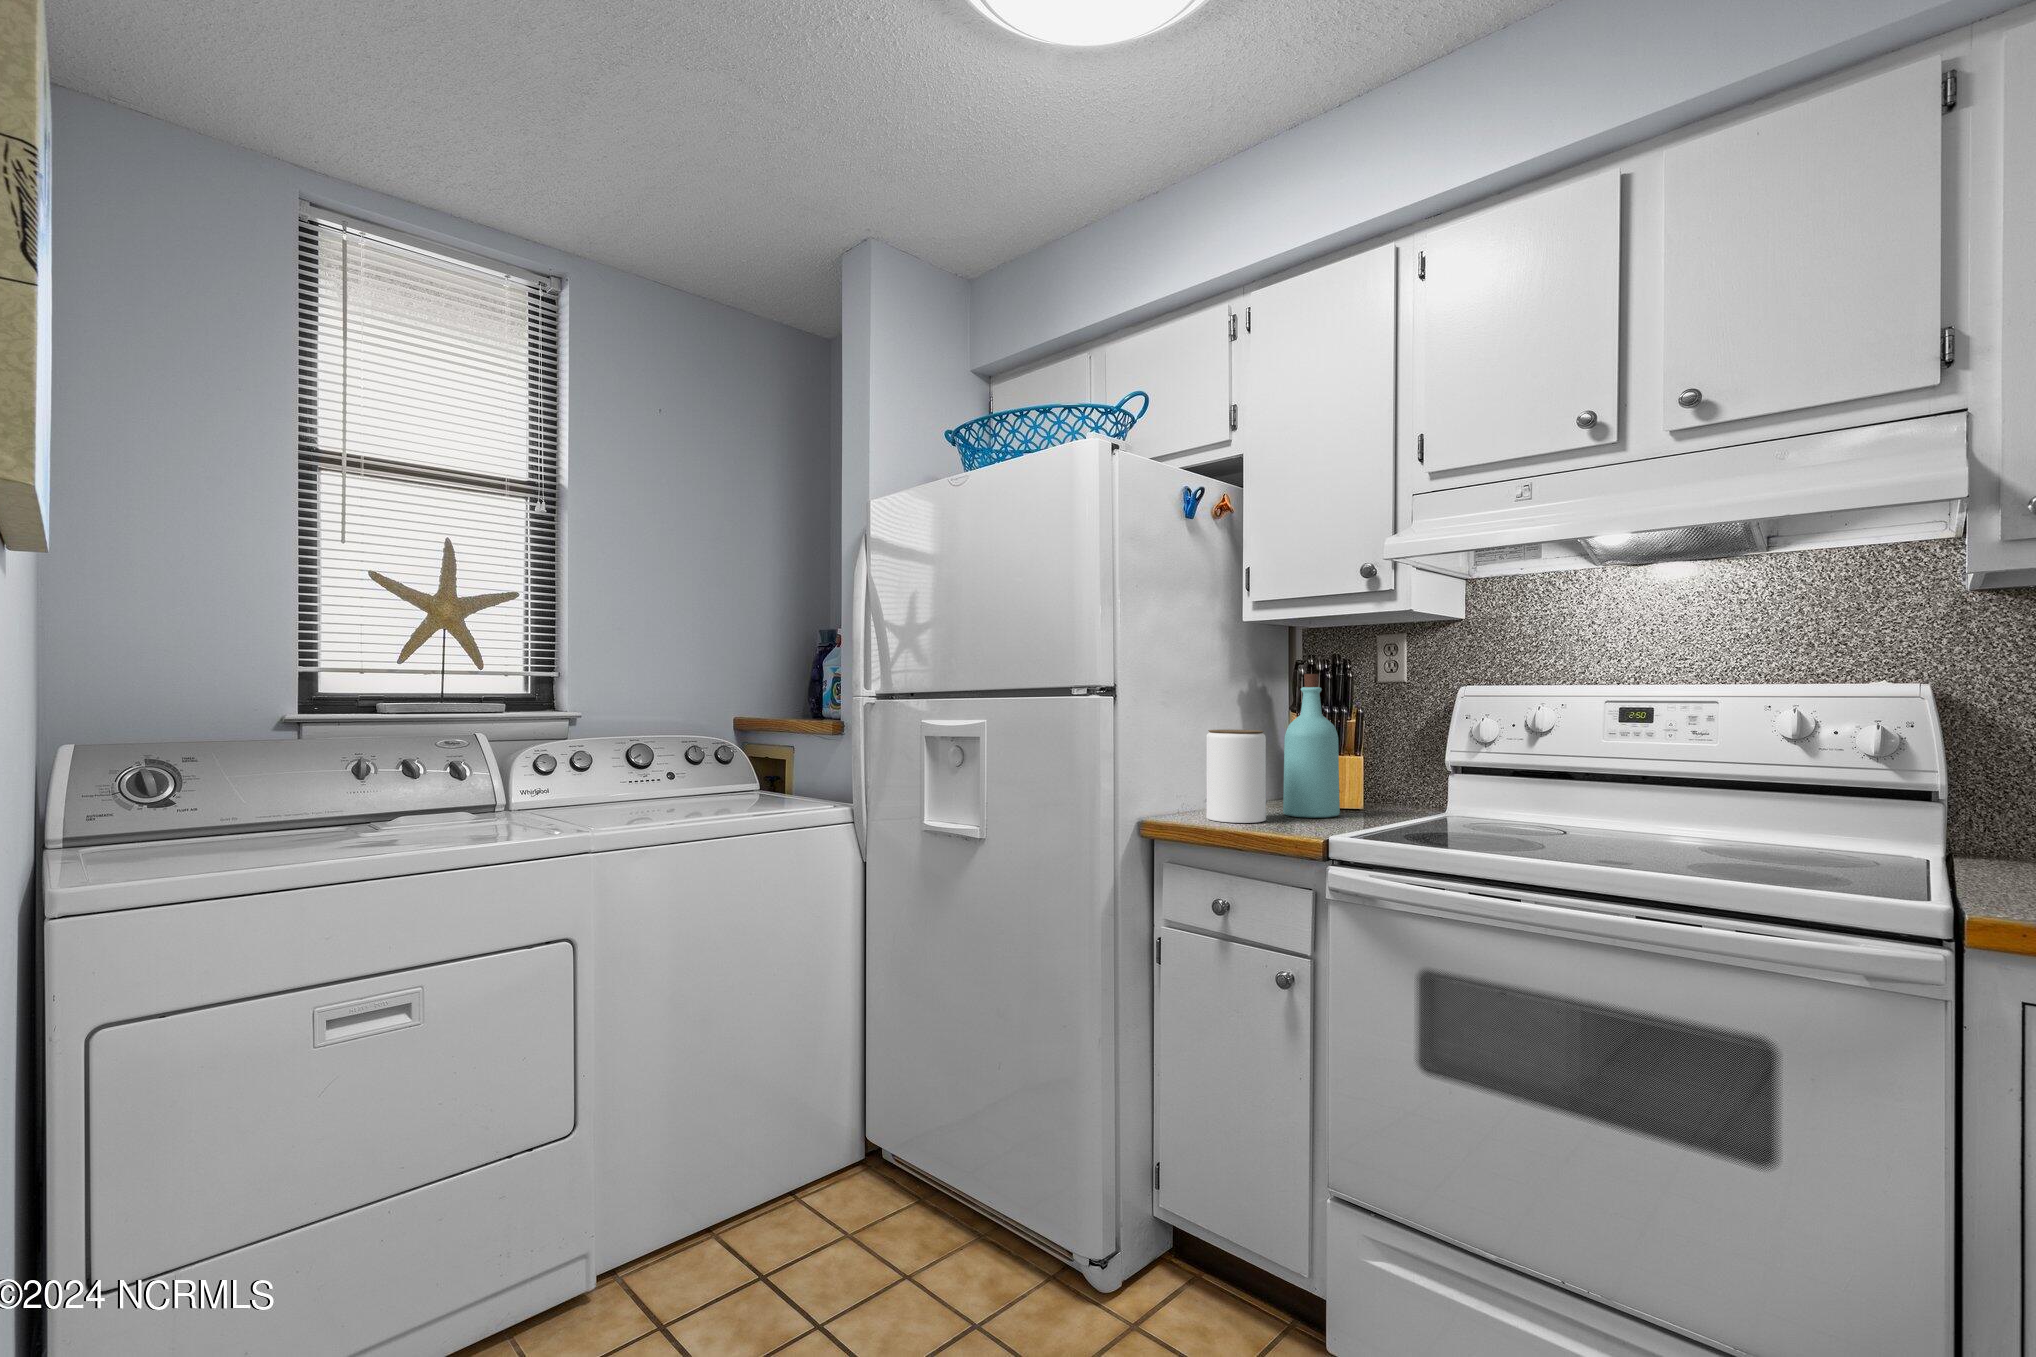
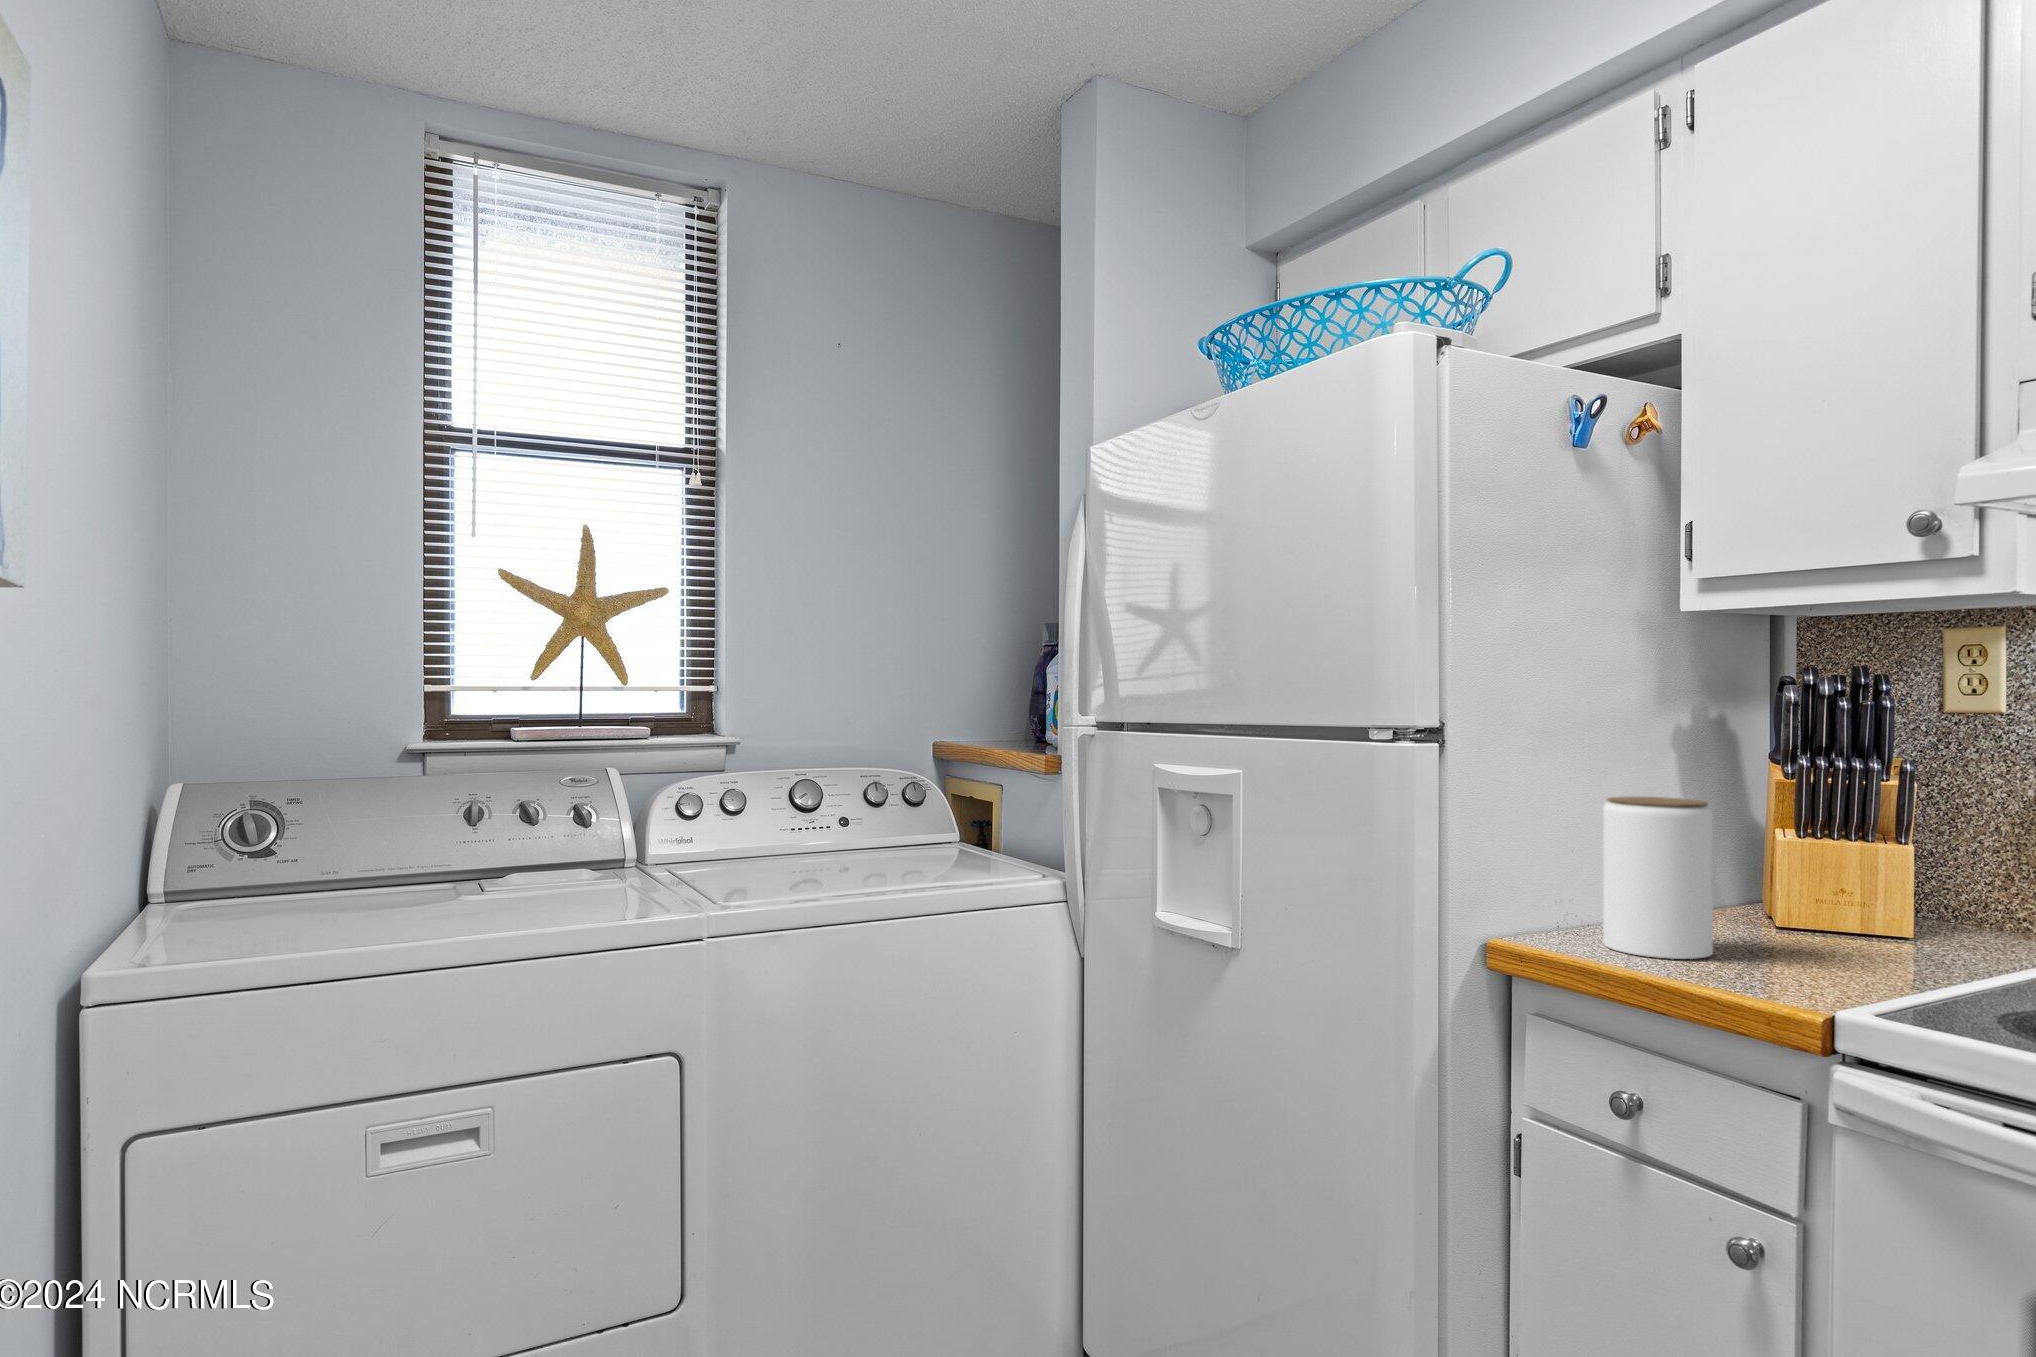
bottle: present [1283,674,1340,818] -> none [1751,704,1864,955]

